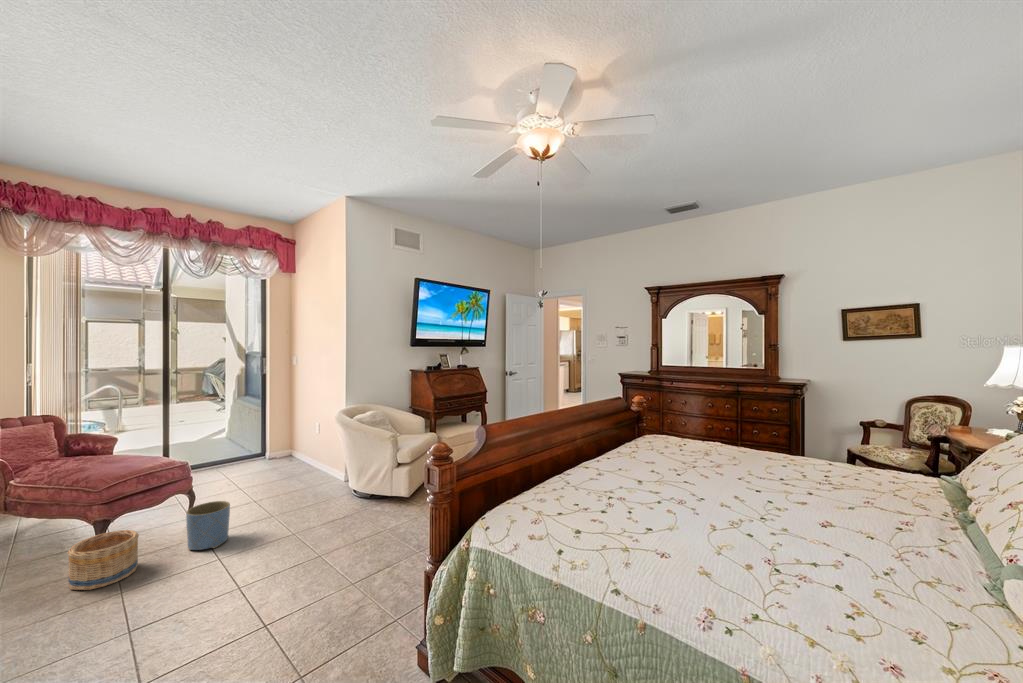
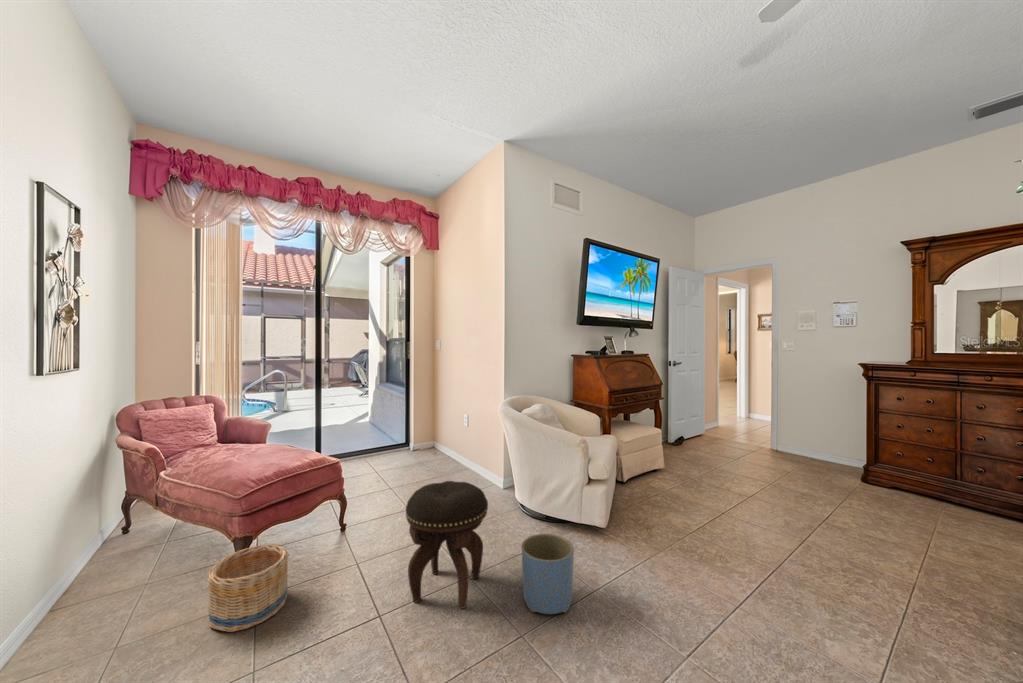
footstool: none [239,473,306,559] -> present [406,481,488,608]
planter: present [186,501,230,550] -> present [521,534,574,614]

